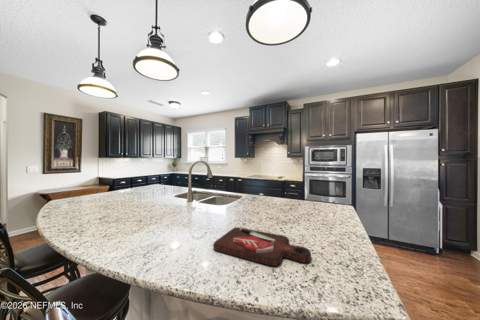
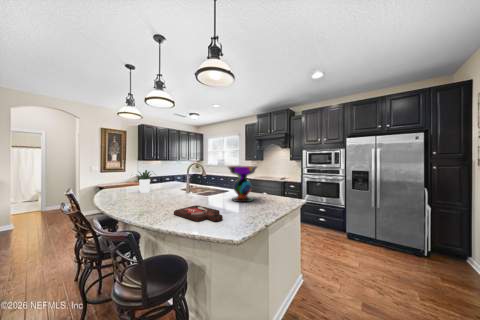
decorative bowl: none [259,165,303,215] -> present [228,166,257,202]
potted plant: none [102,171,147,205] -> present [136,170,151,193]

